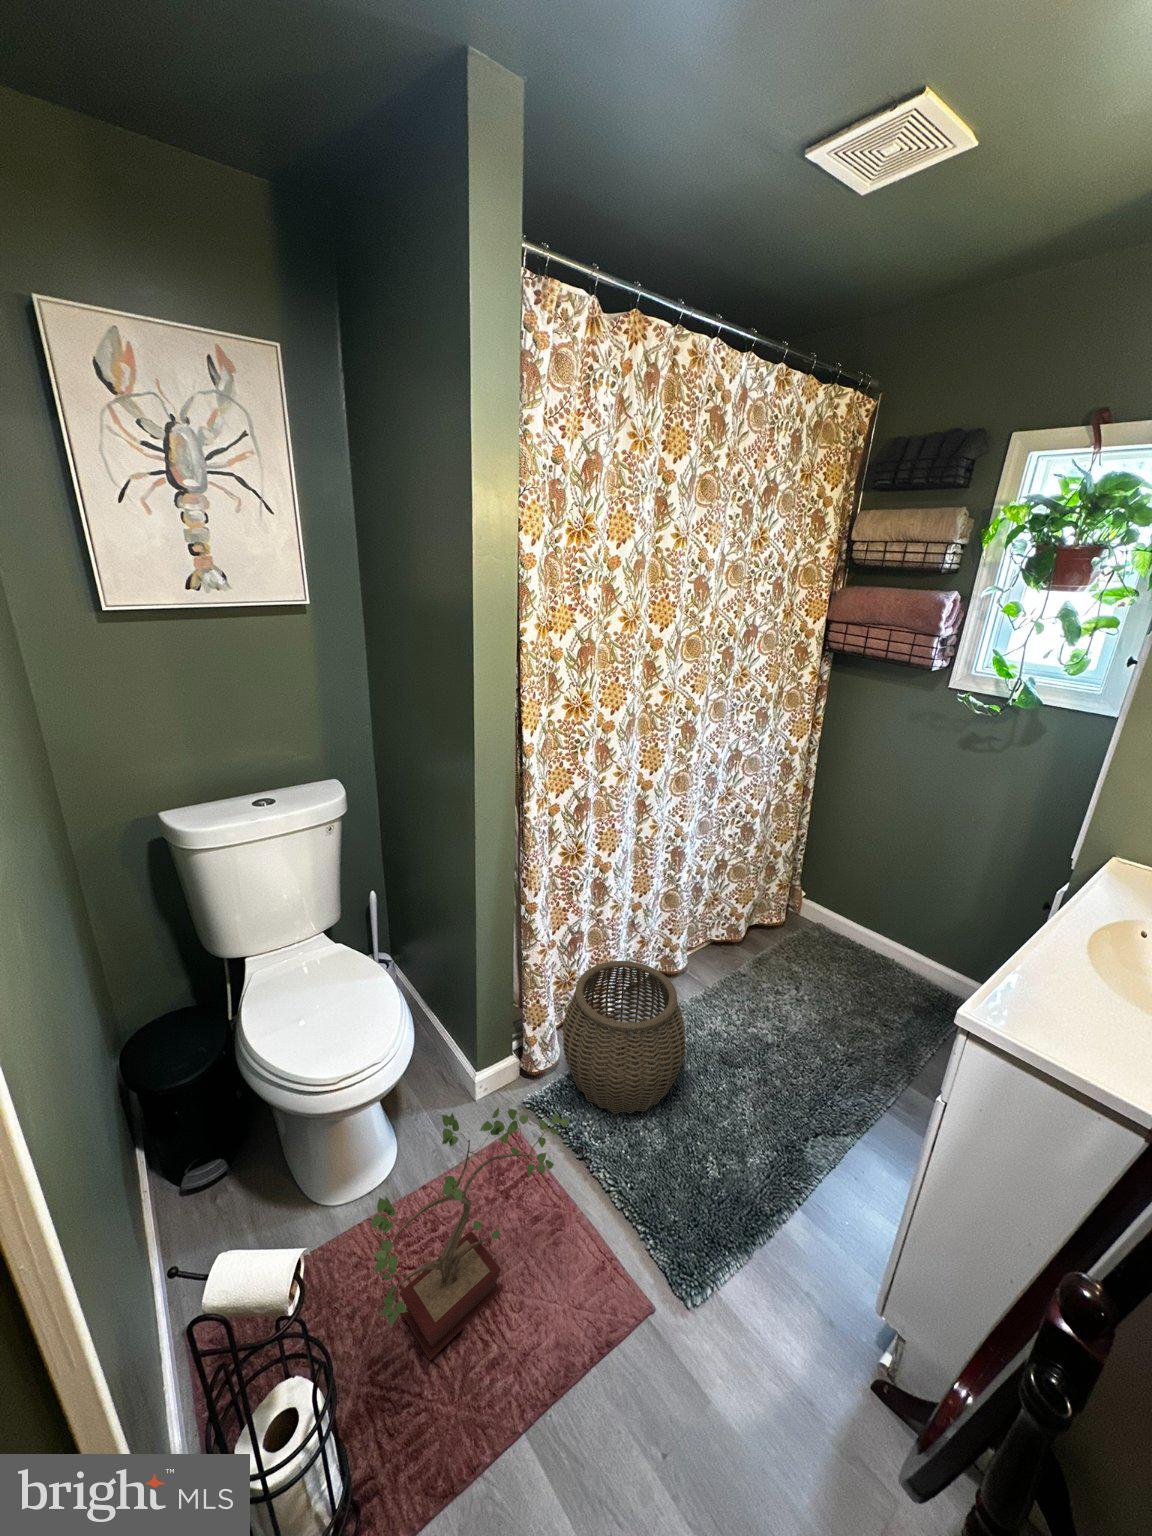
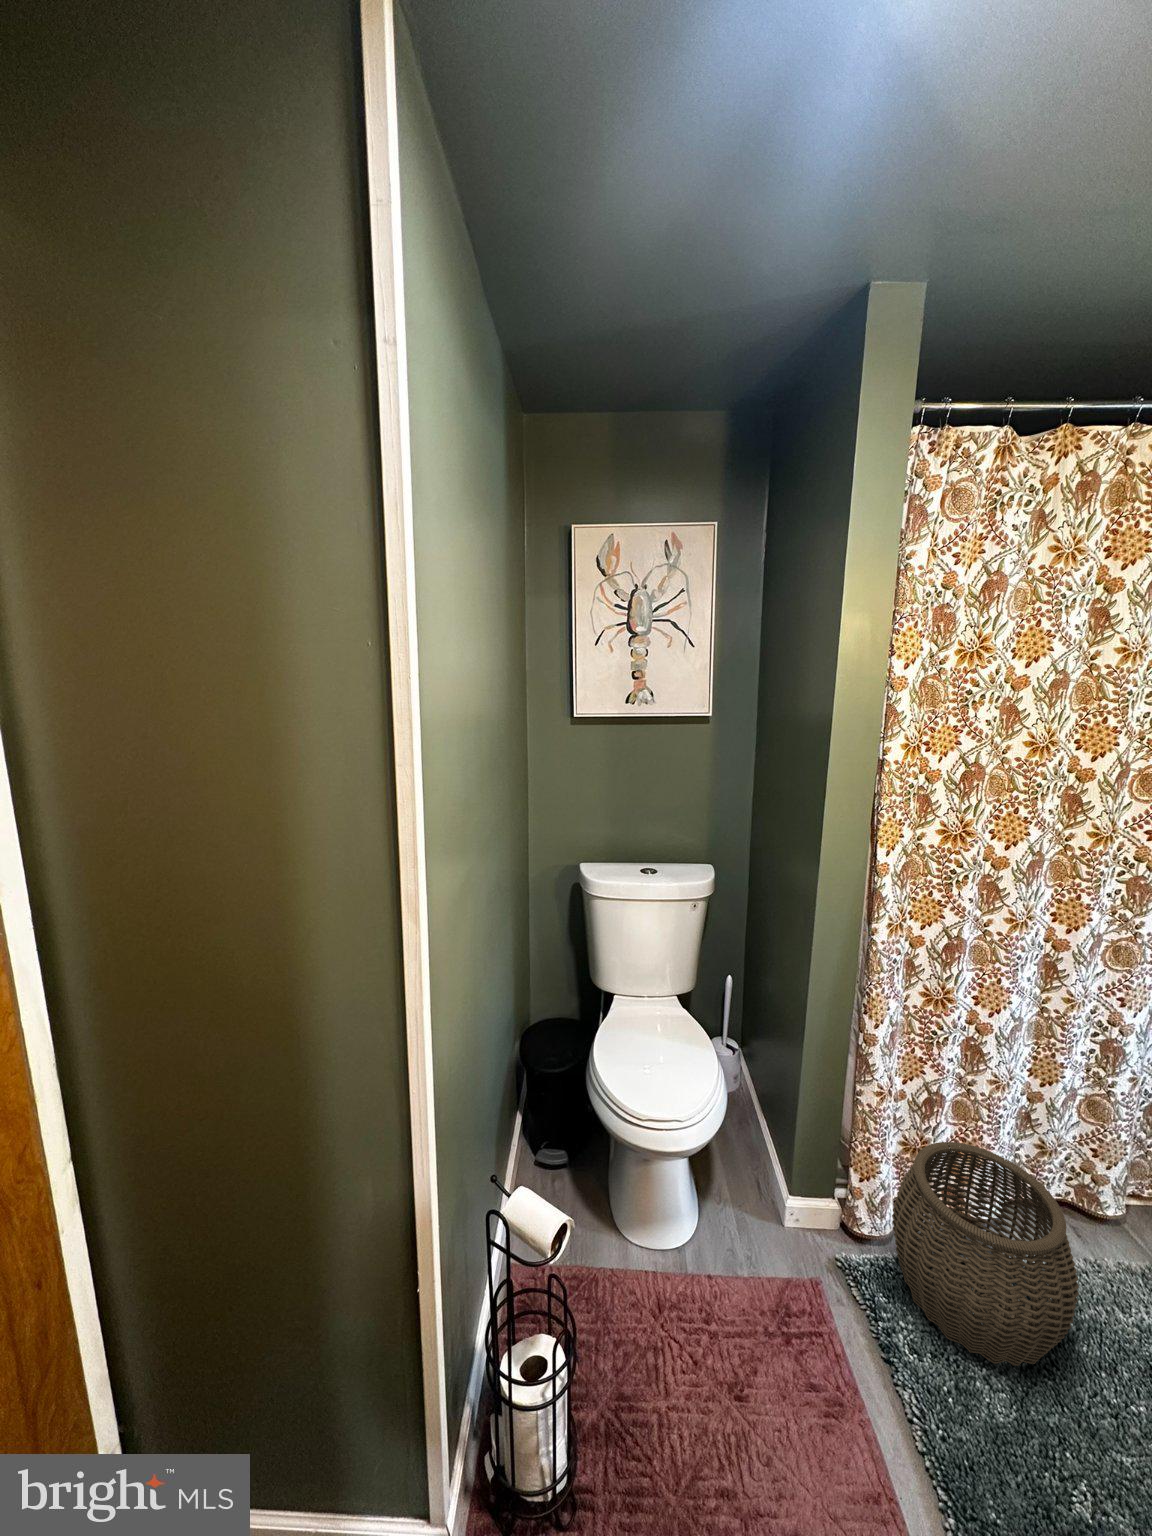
potted plant: present [371,1108,570,1360] -> none [631,1192,858,1435]

